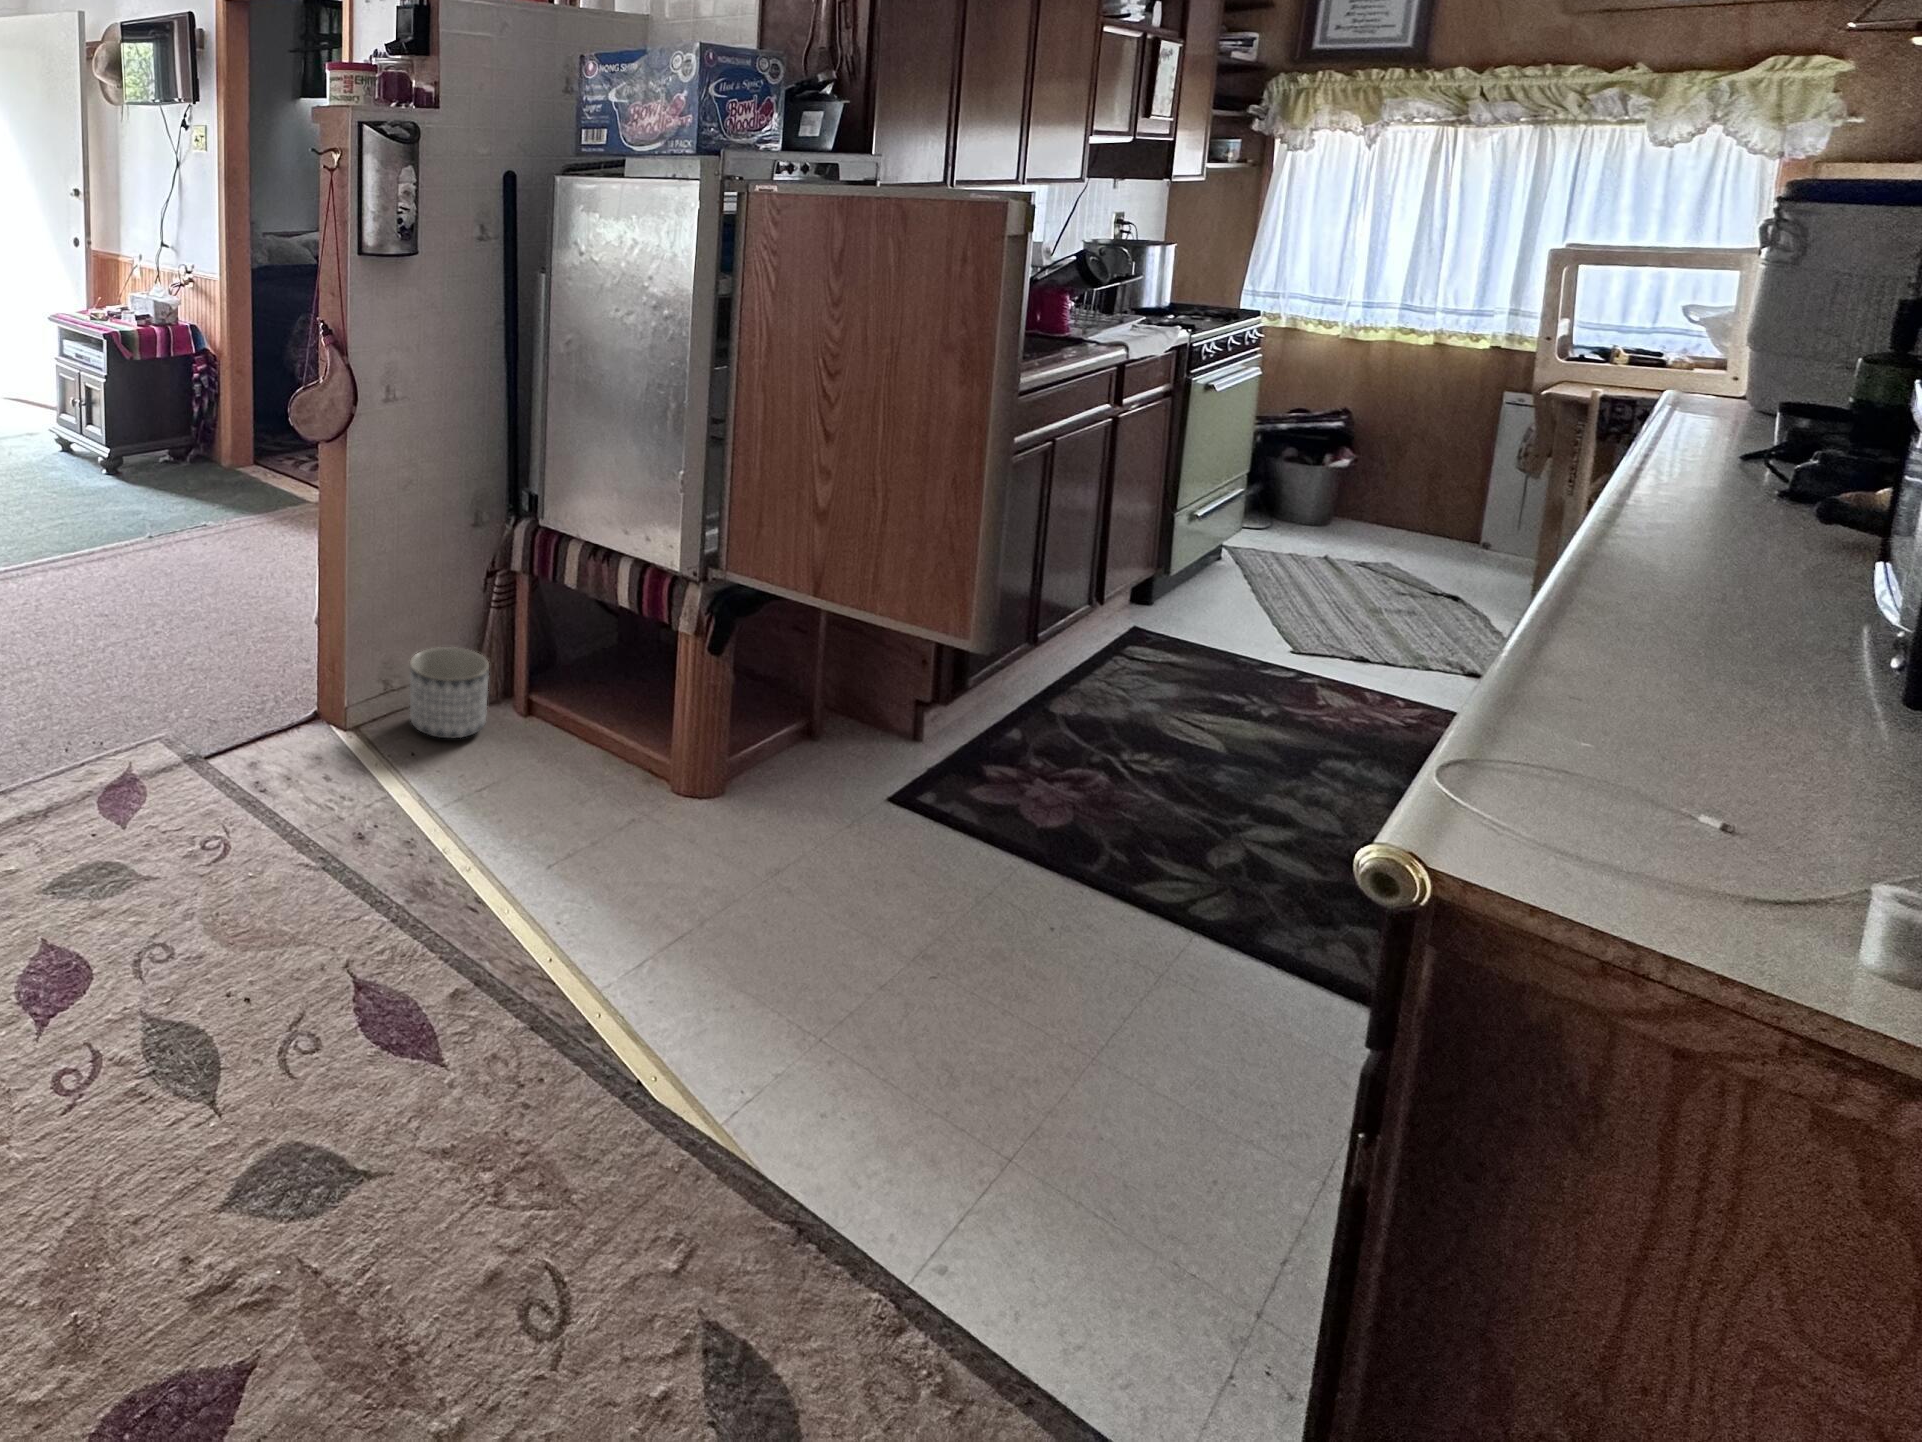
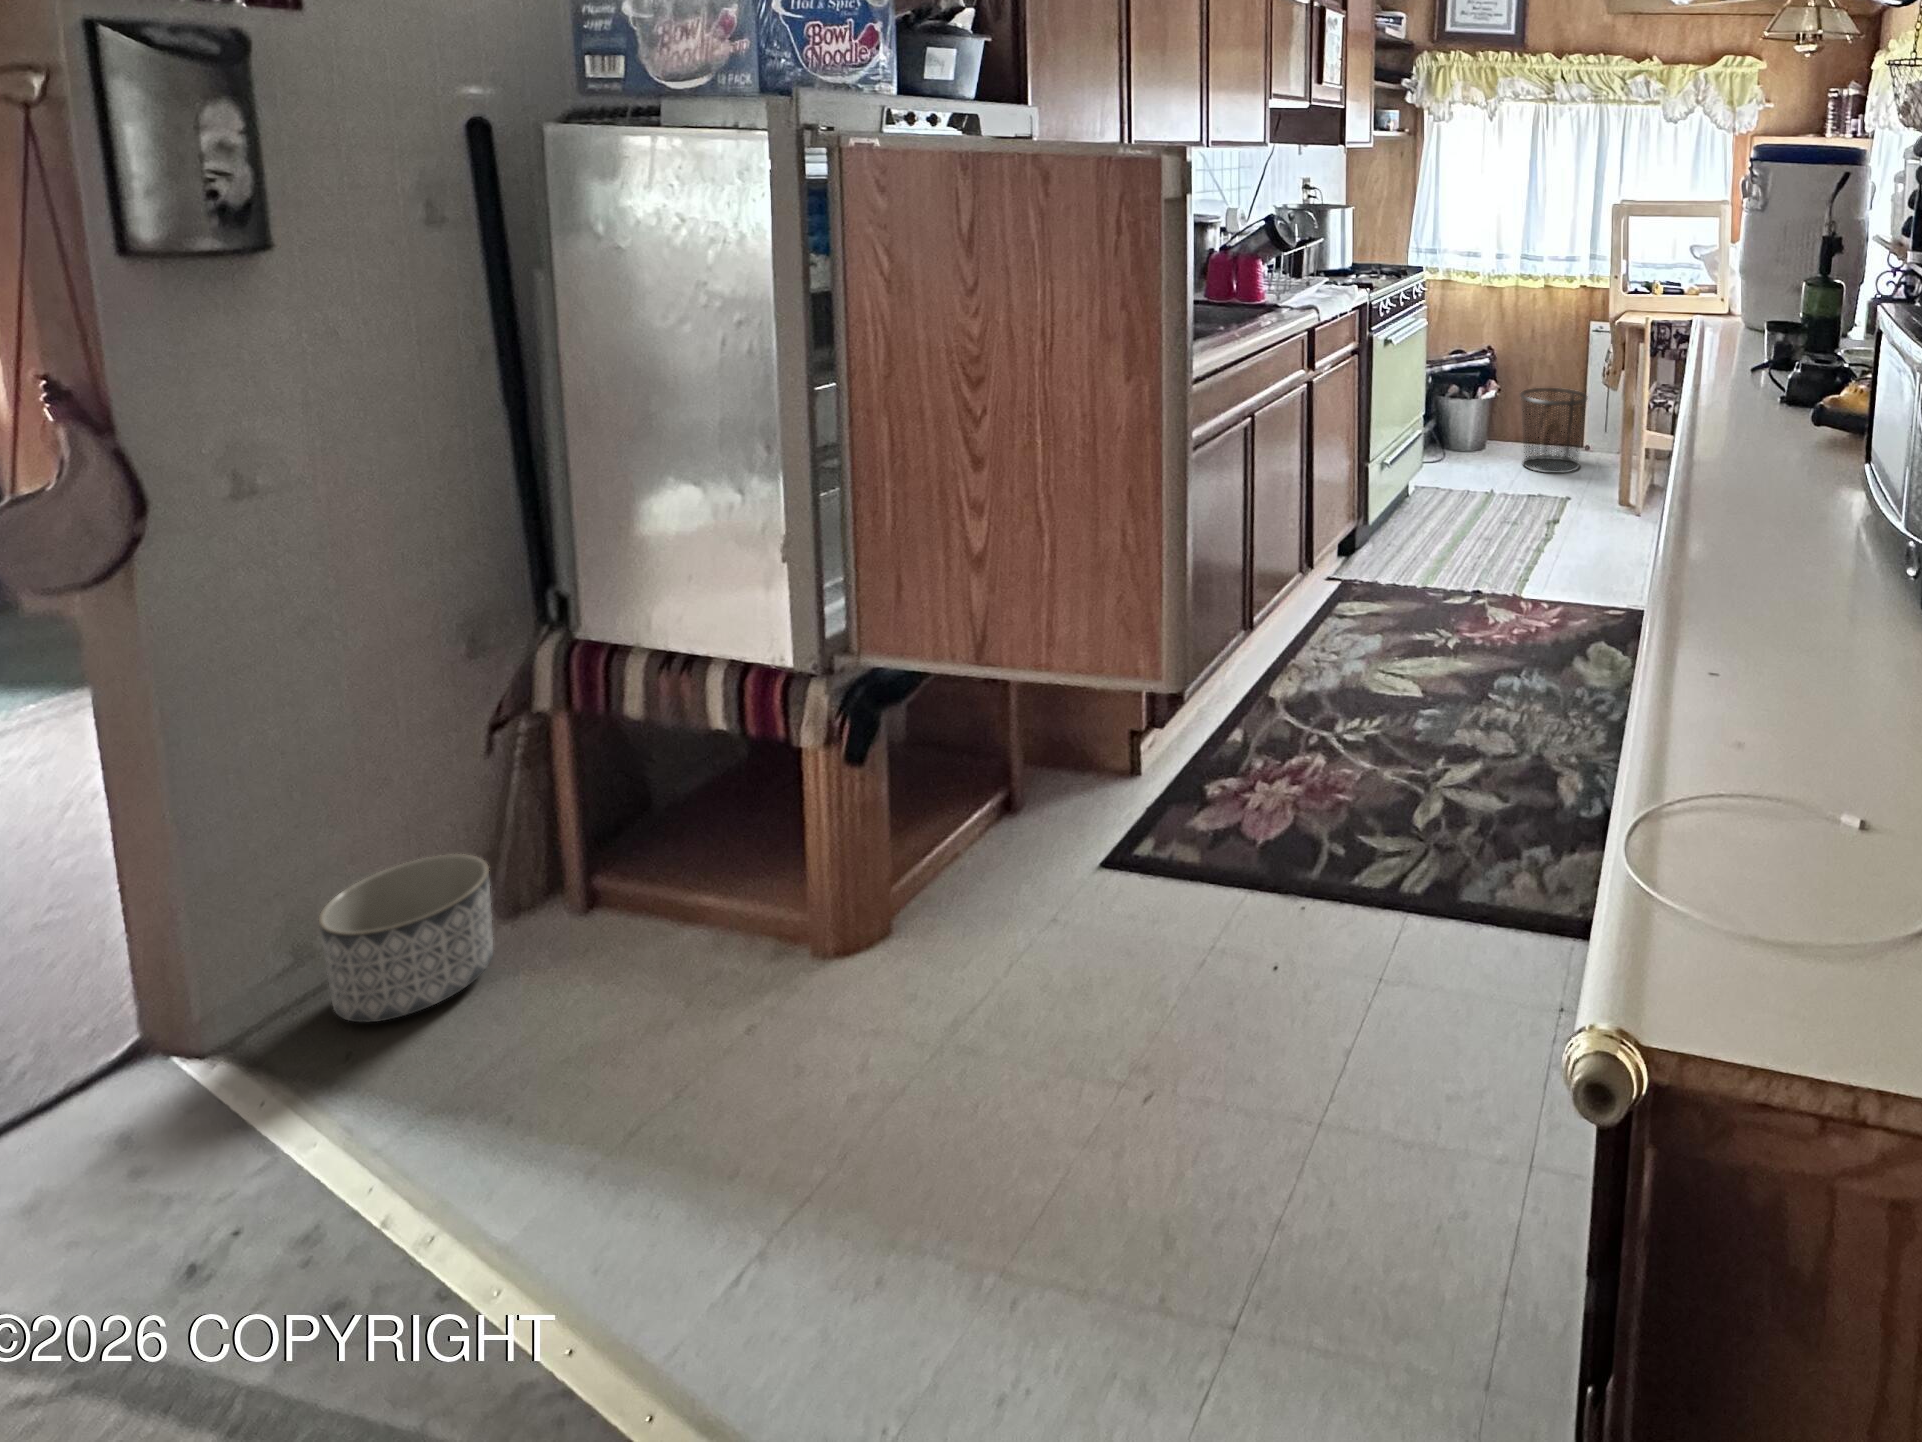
trash can: none [1383,469,1493,577] -> present [1520,388,1588,473]

